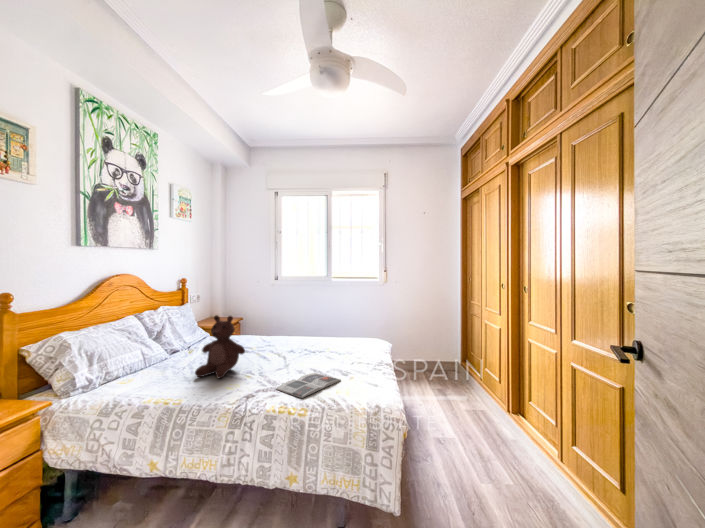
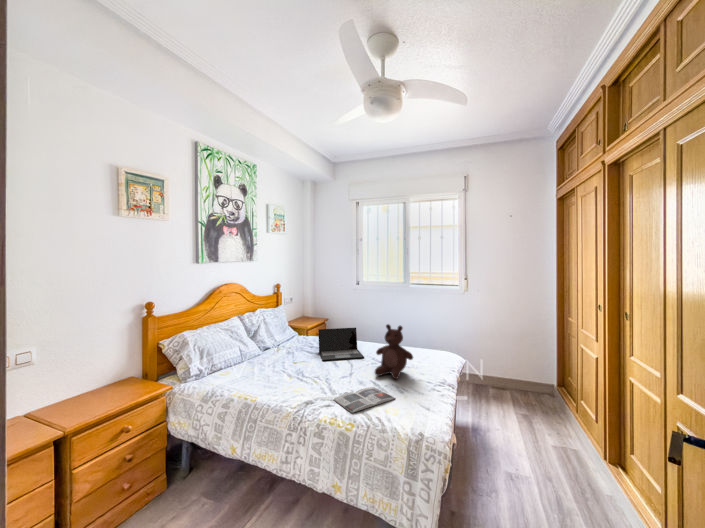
teddy bear: present [195,315,245,378] -> present [375,324,413,379]
laptop: none [240,319,294,355] -> present [318,328,364,360]

